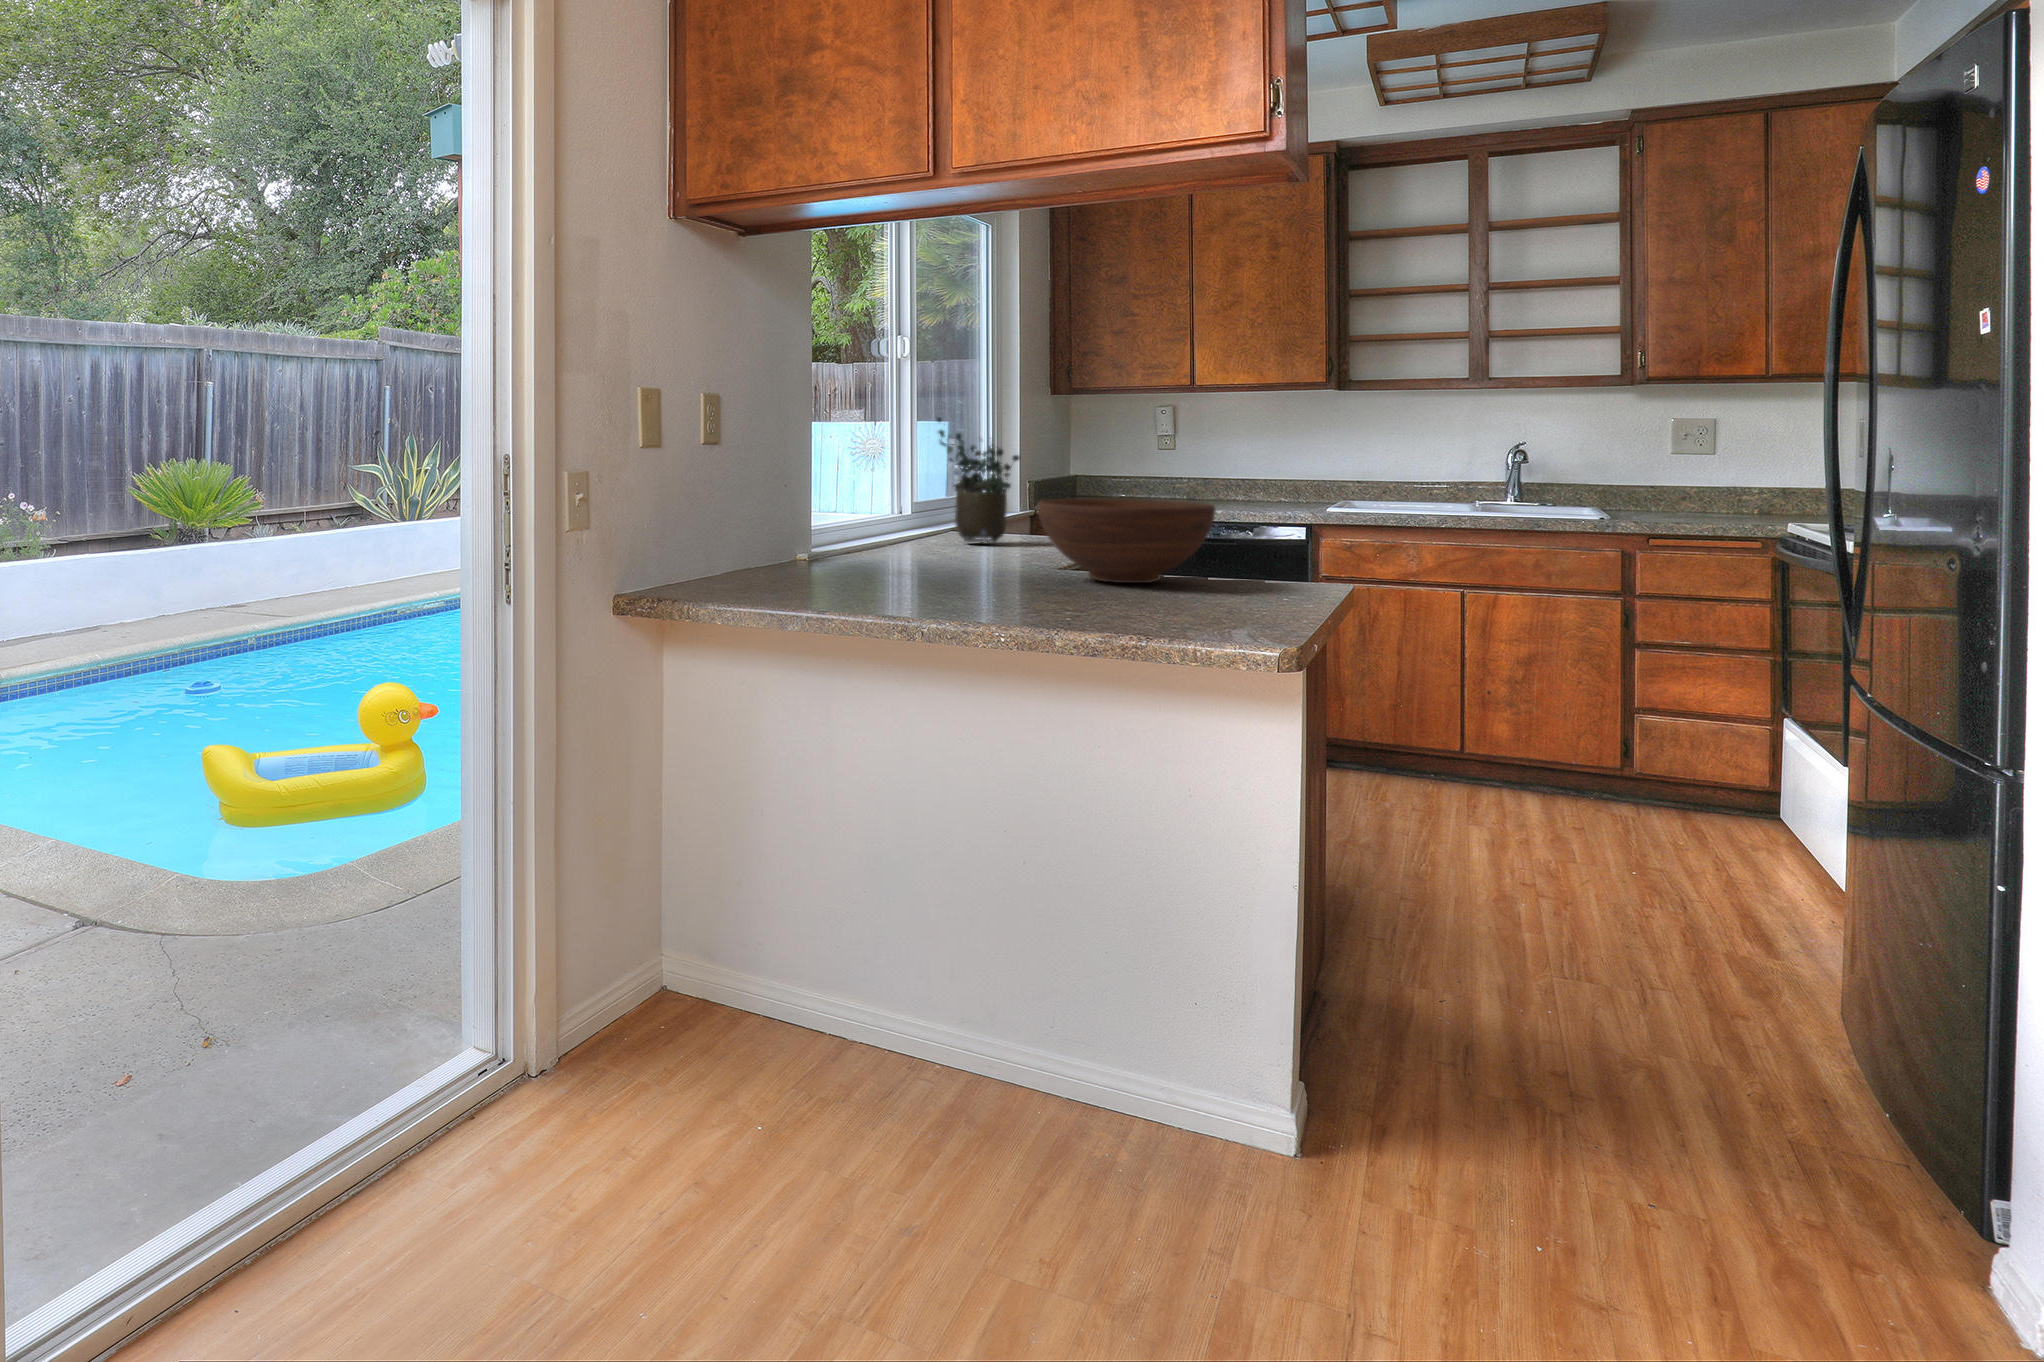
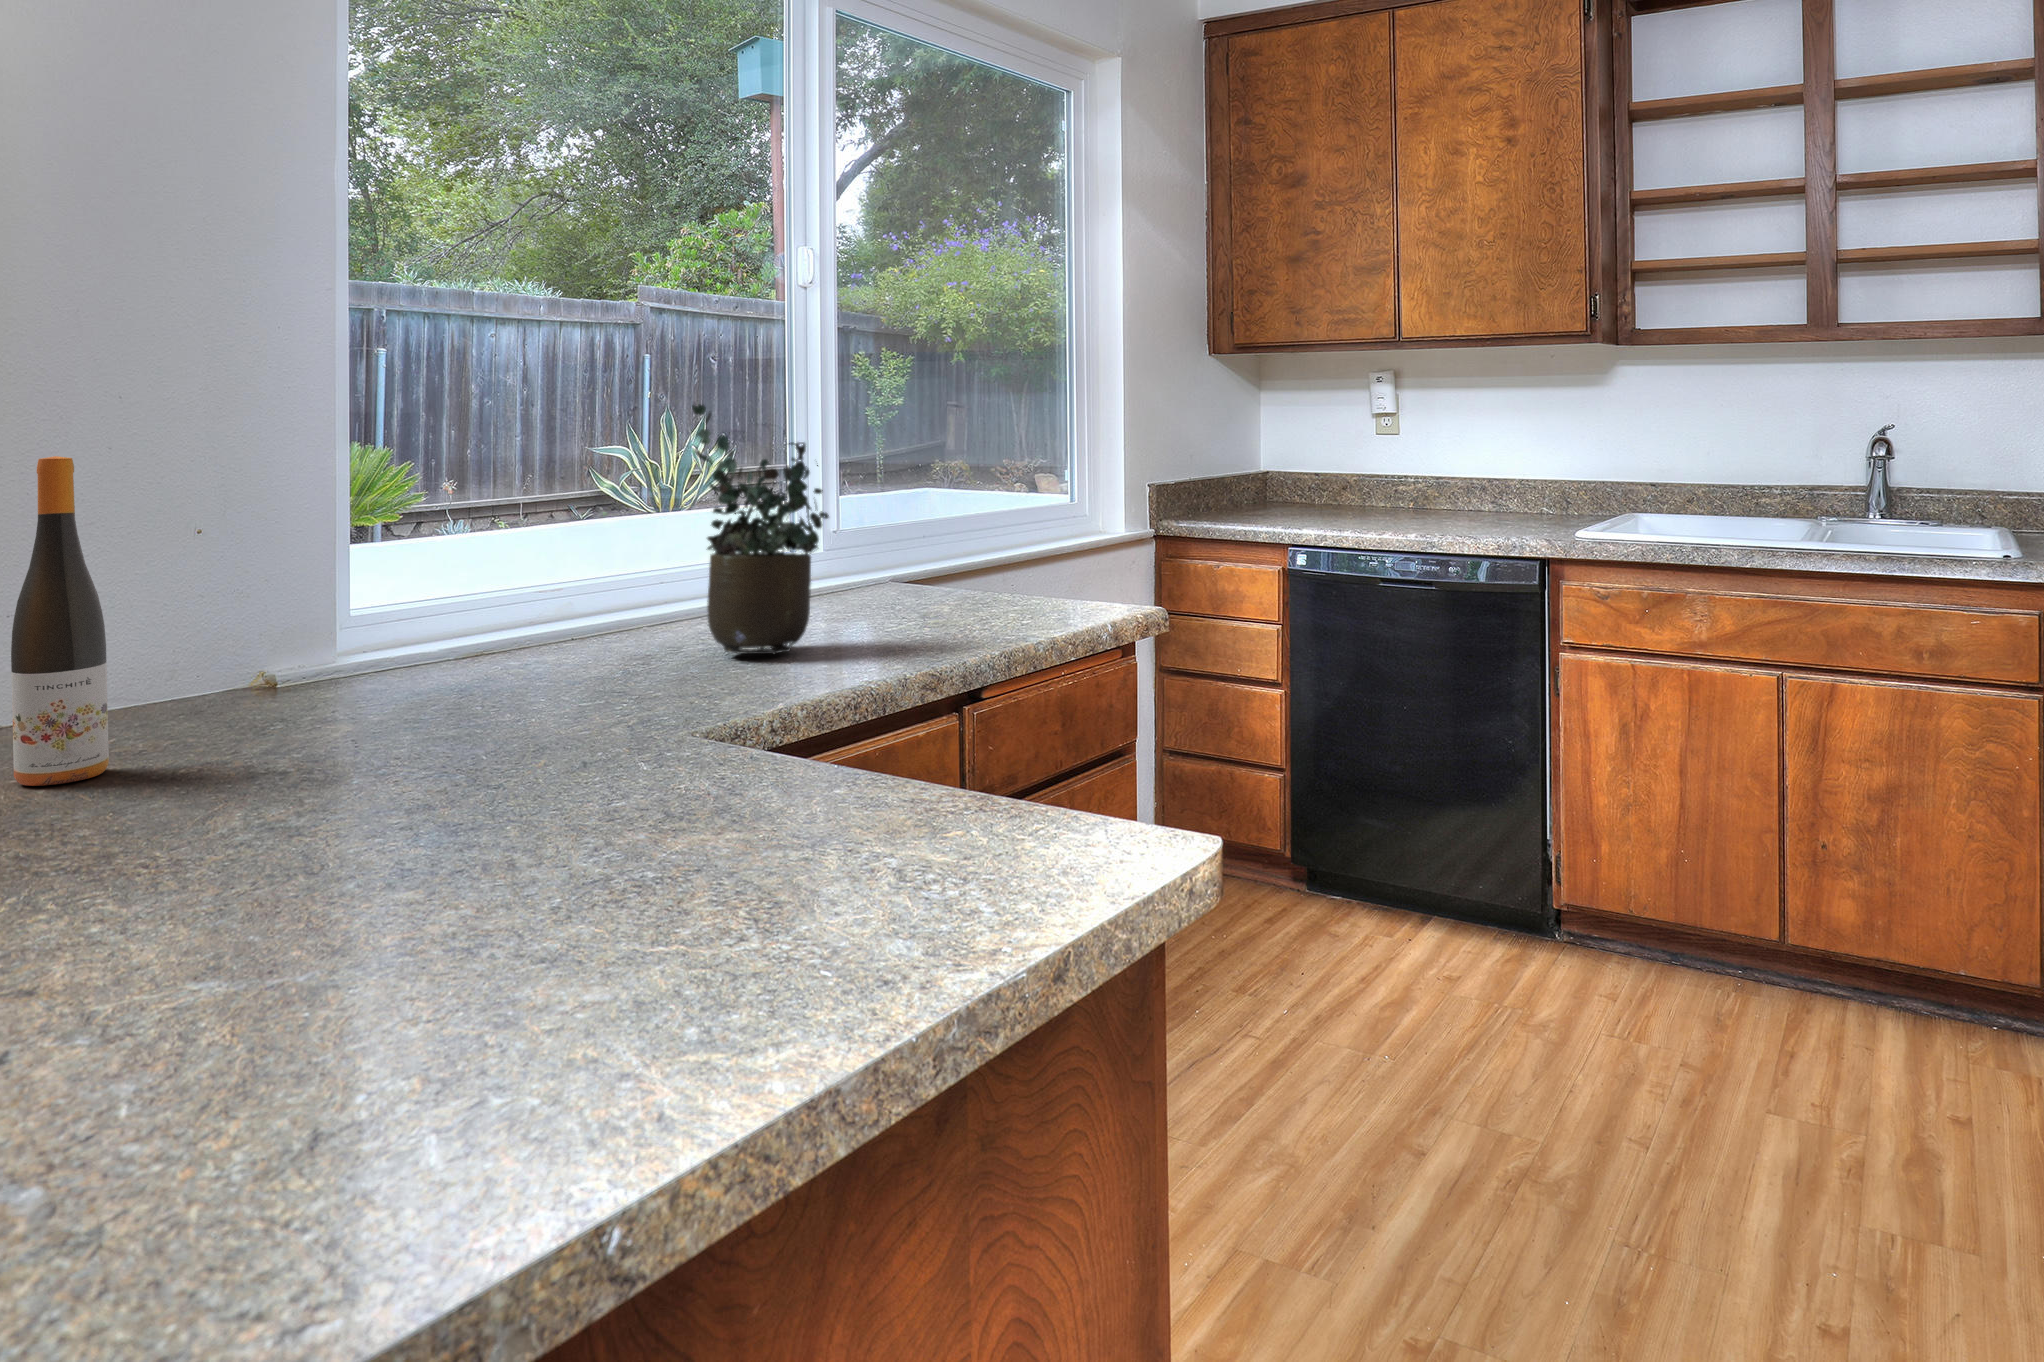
wine bottle: none [824,435,854,565] -> present [11,456,109,786]
fruit bowl: present [1038,499,1215,583] -> none [152,621,733,924]

